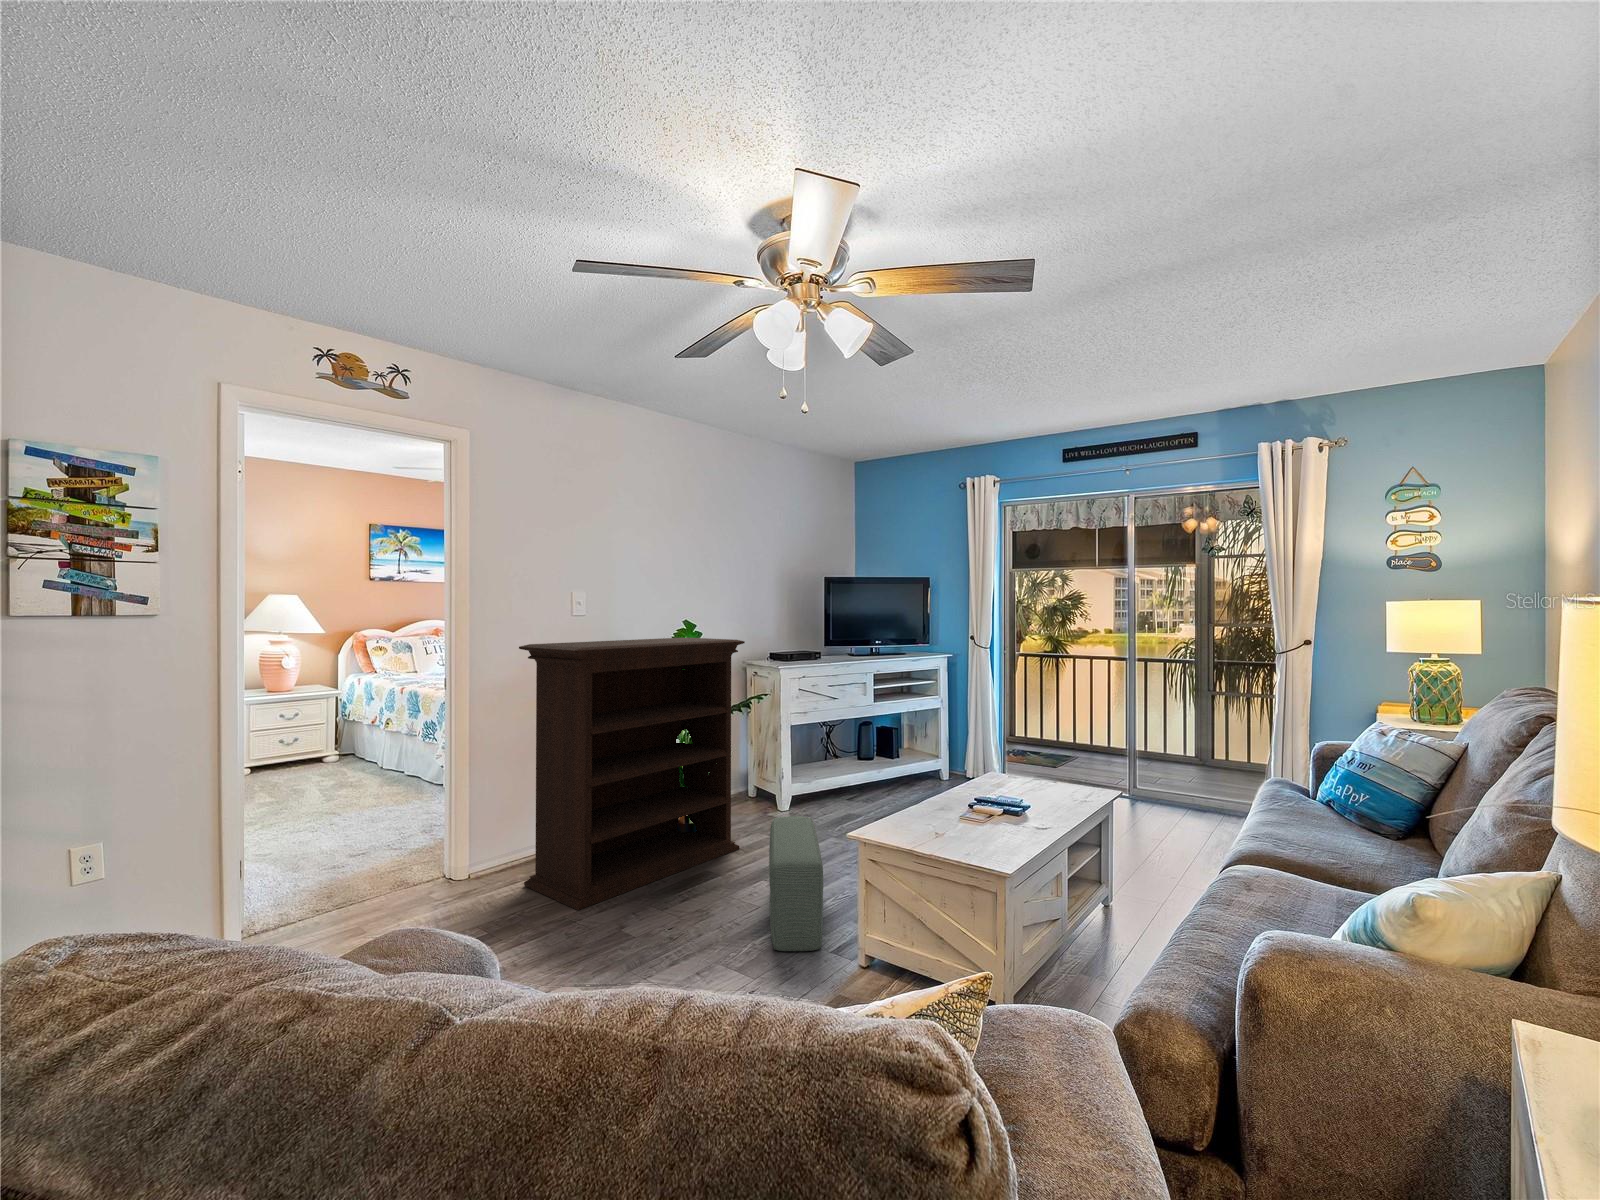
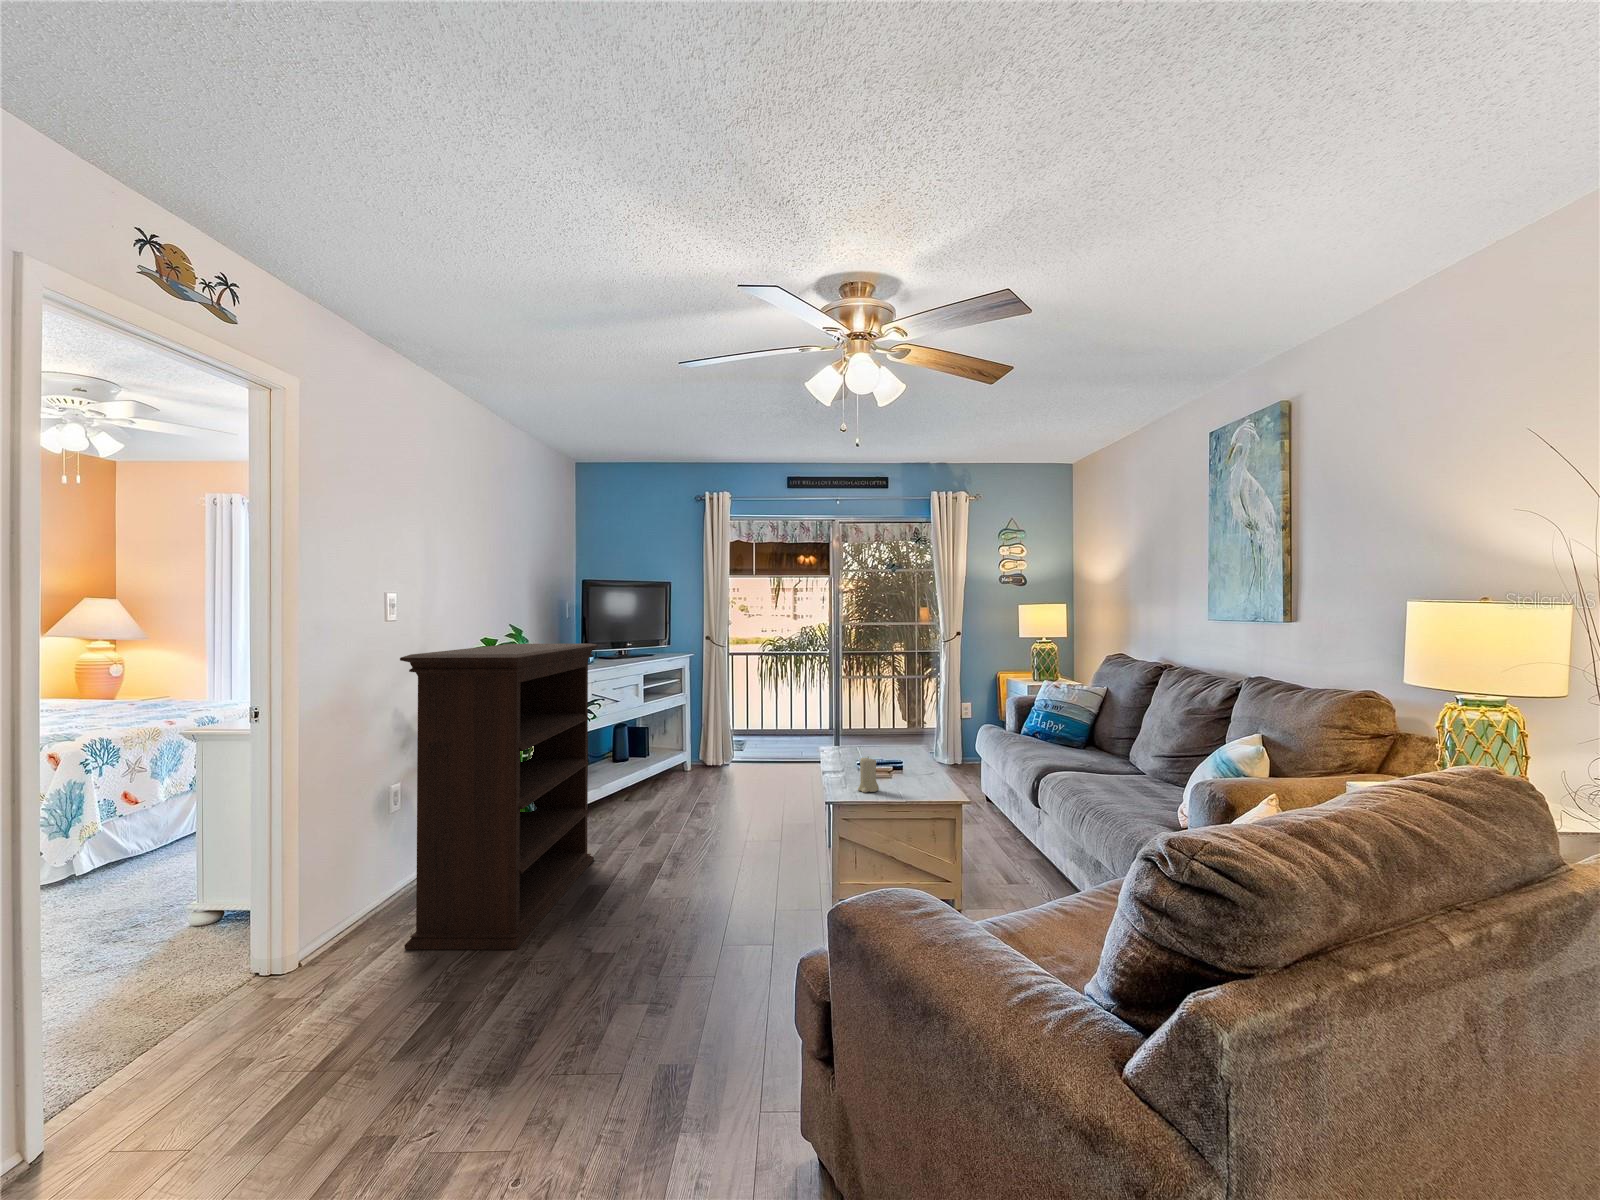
candle: none [912,791,937,836] -> present [858,757,879,793]
pouf: present [769,816,823,951] -> none [676,806,789,920]

